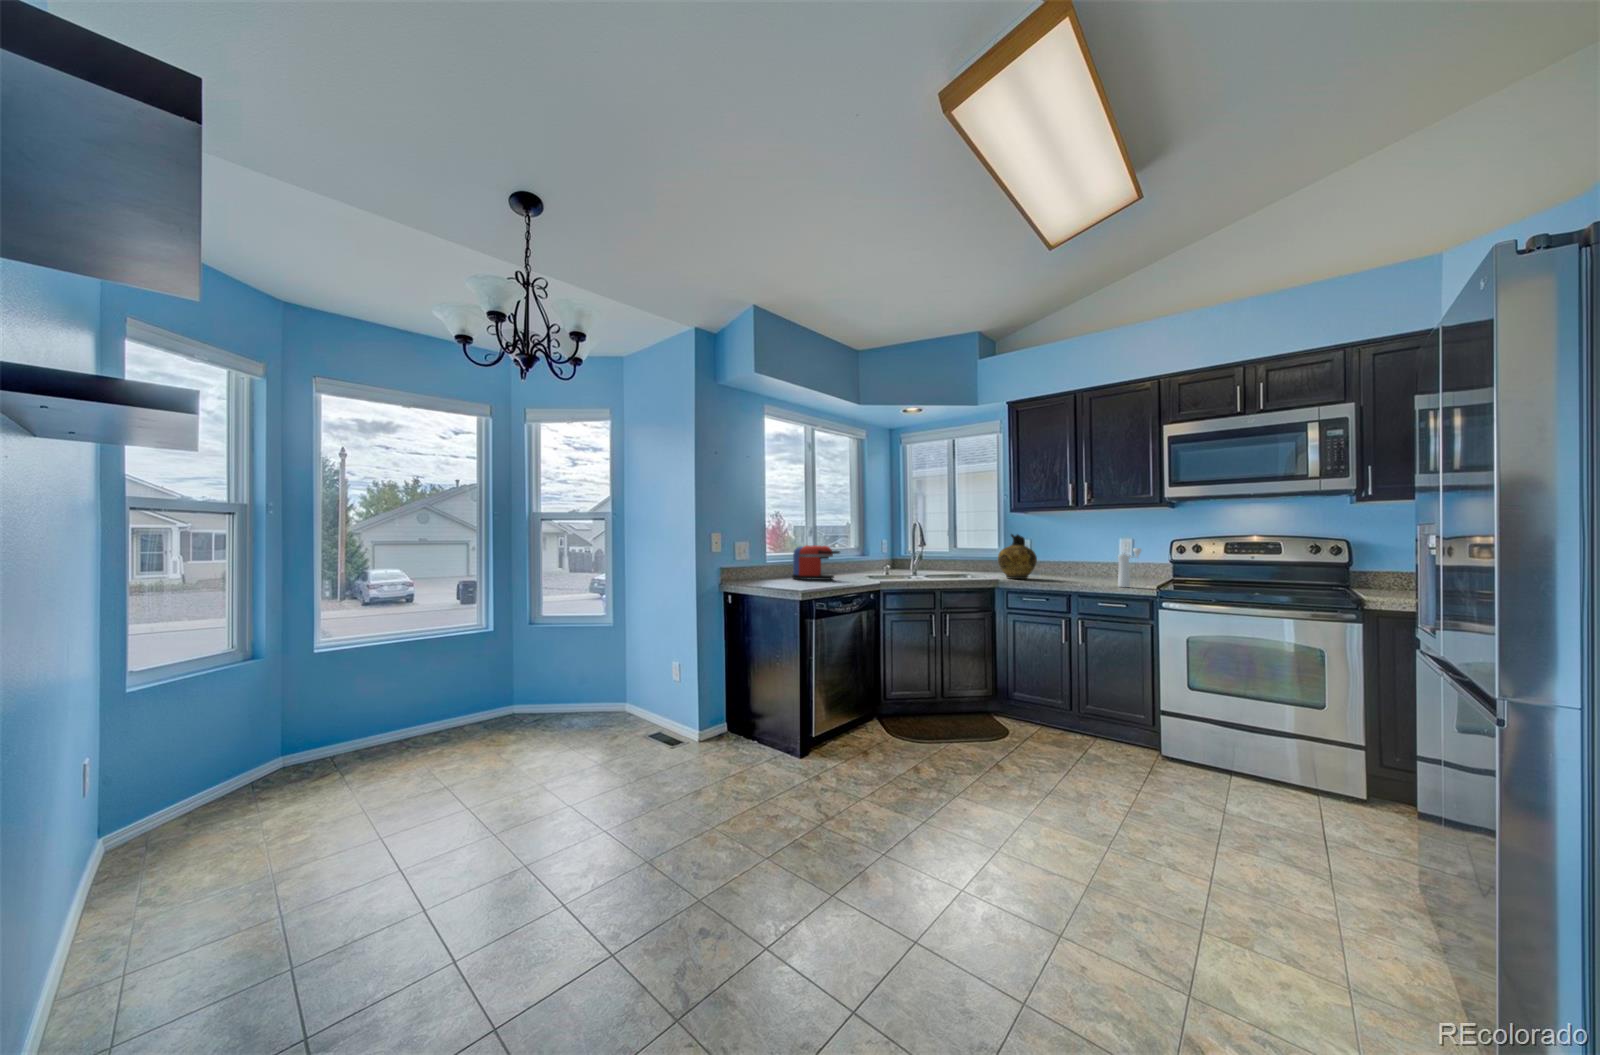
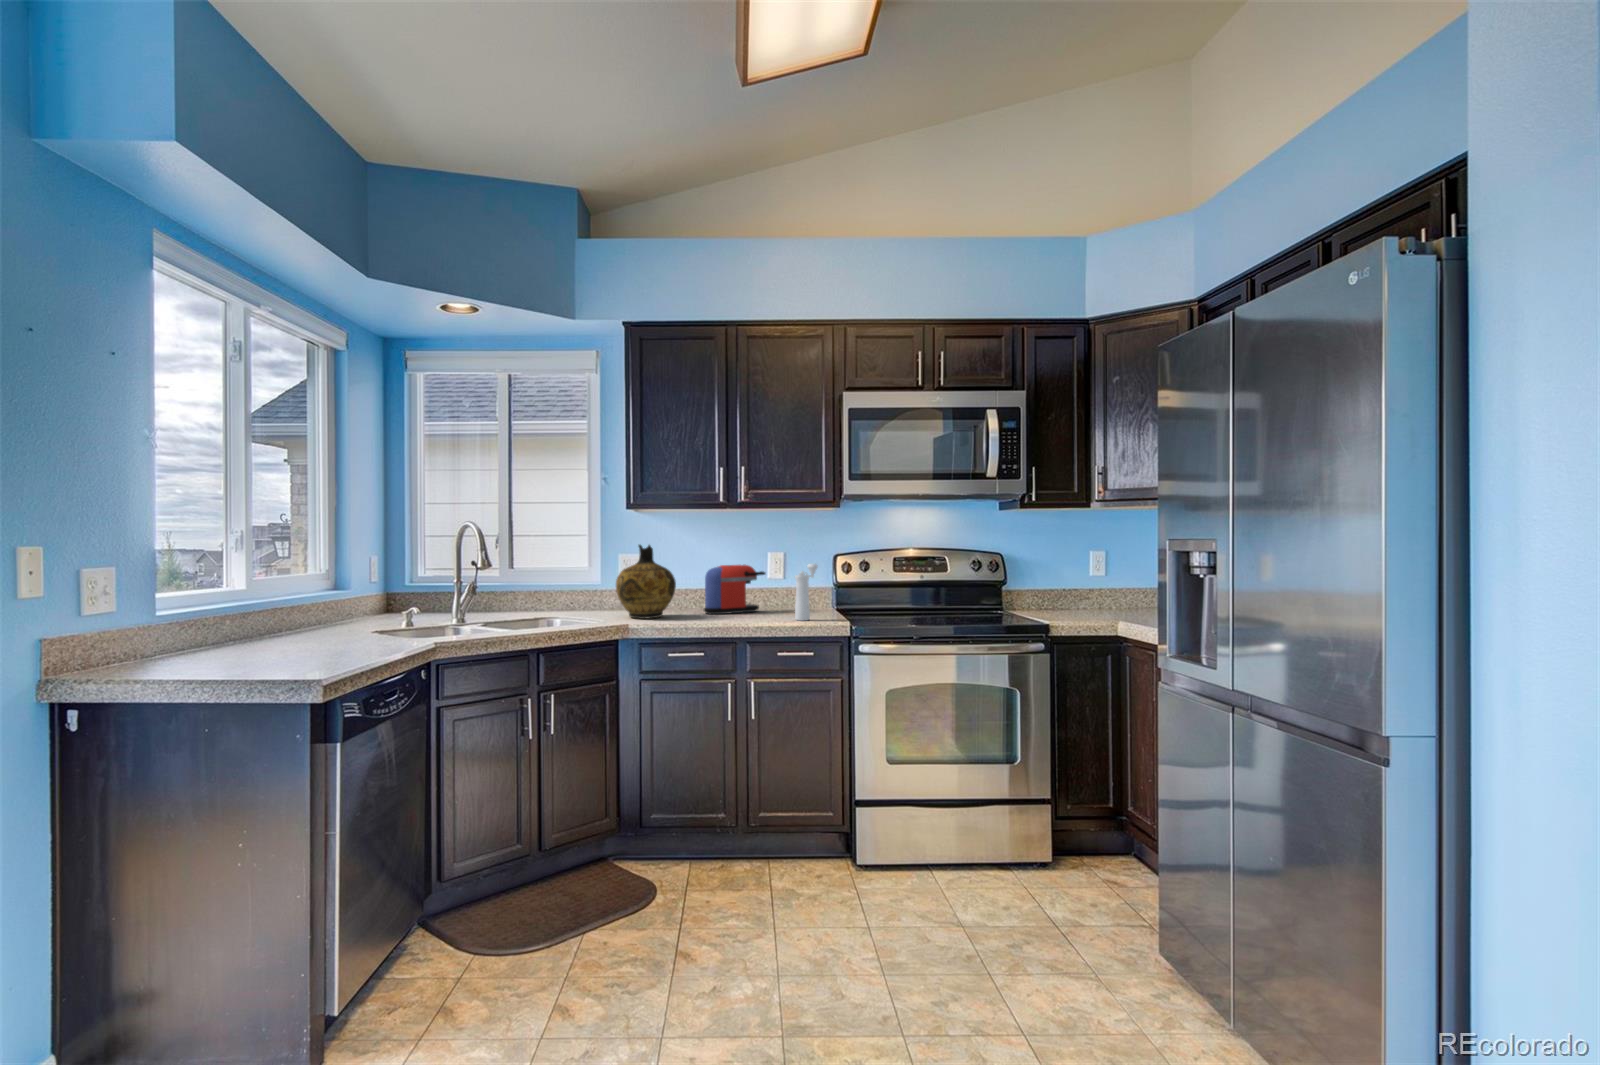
coffee maker: present [792,545,840,580] -> present [704,565,765,614]

